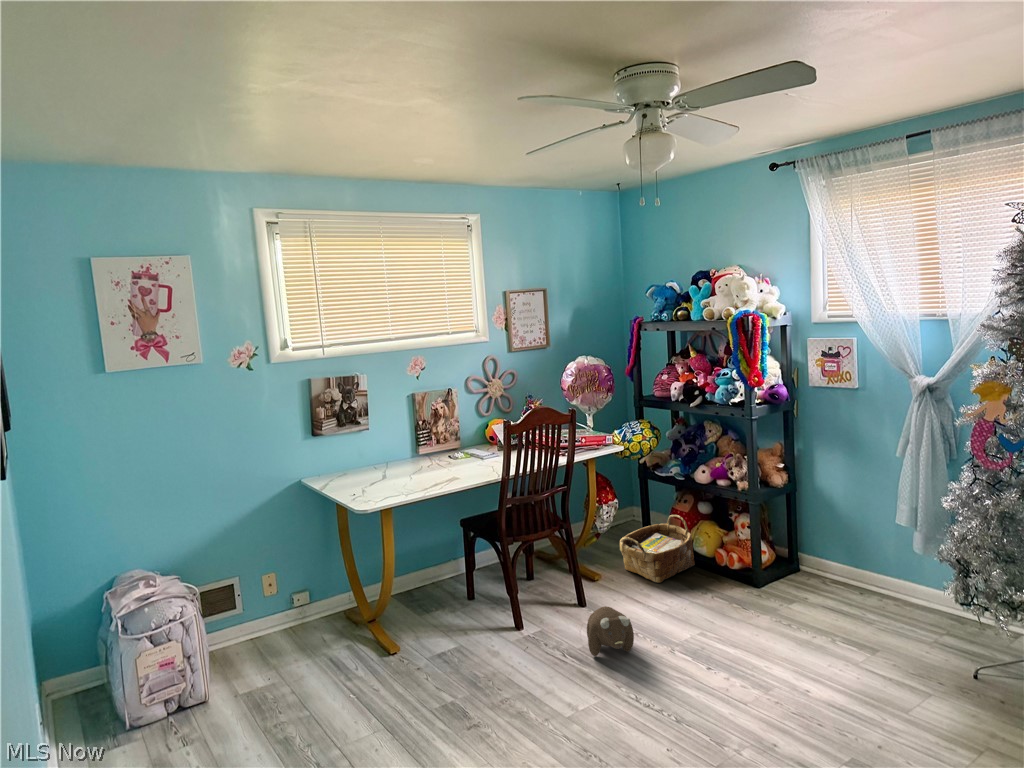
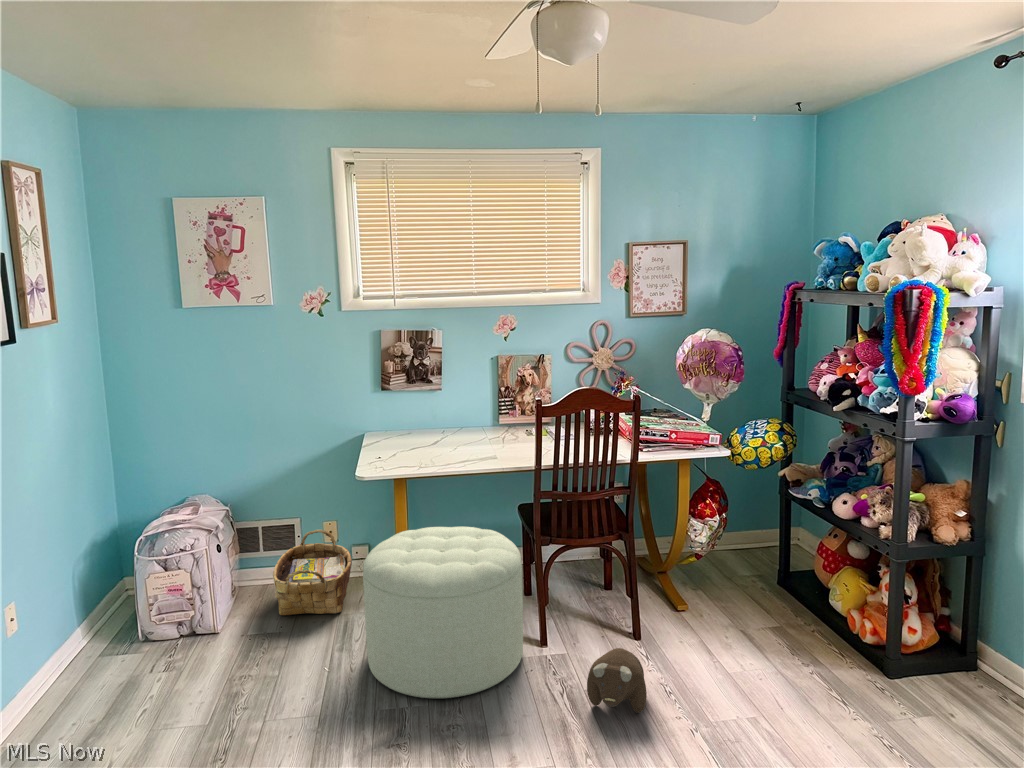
woven basket: present [620,515,695,583] -> present [273,530,352,615]
ottoman: none [374,541,517,693] -> present [363,527,523,698]

